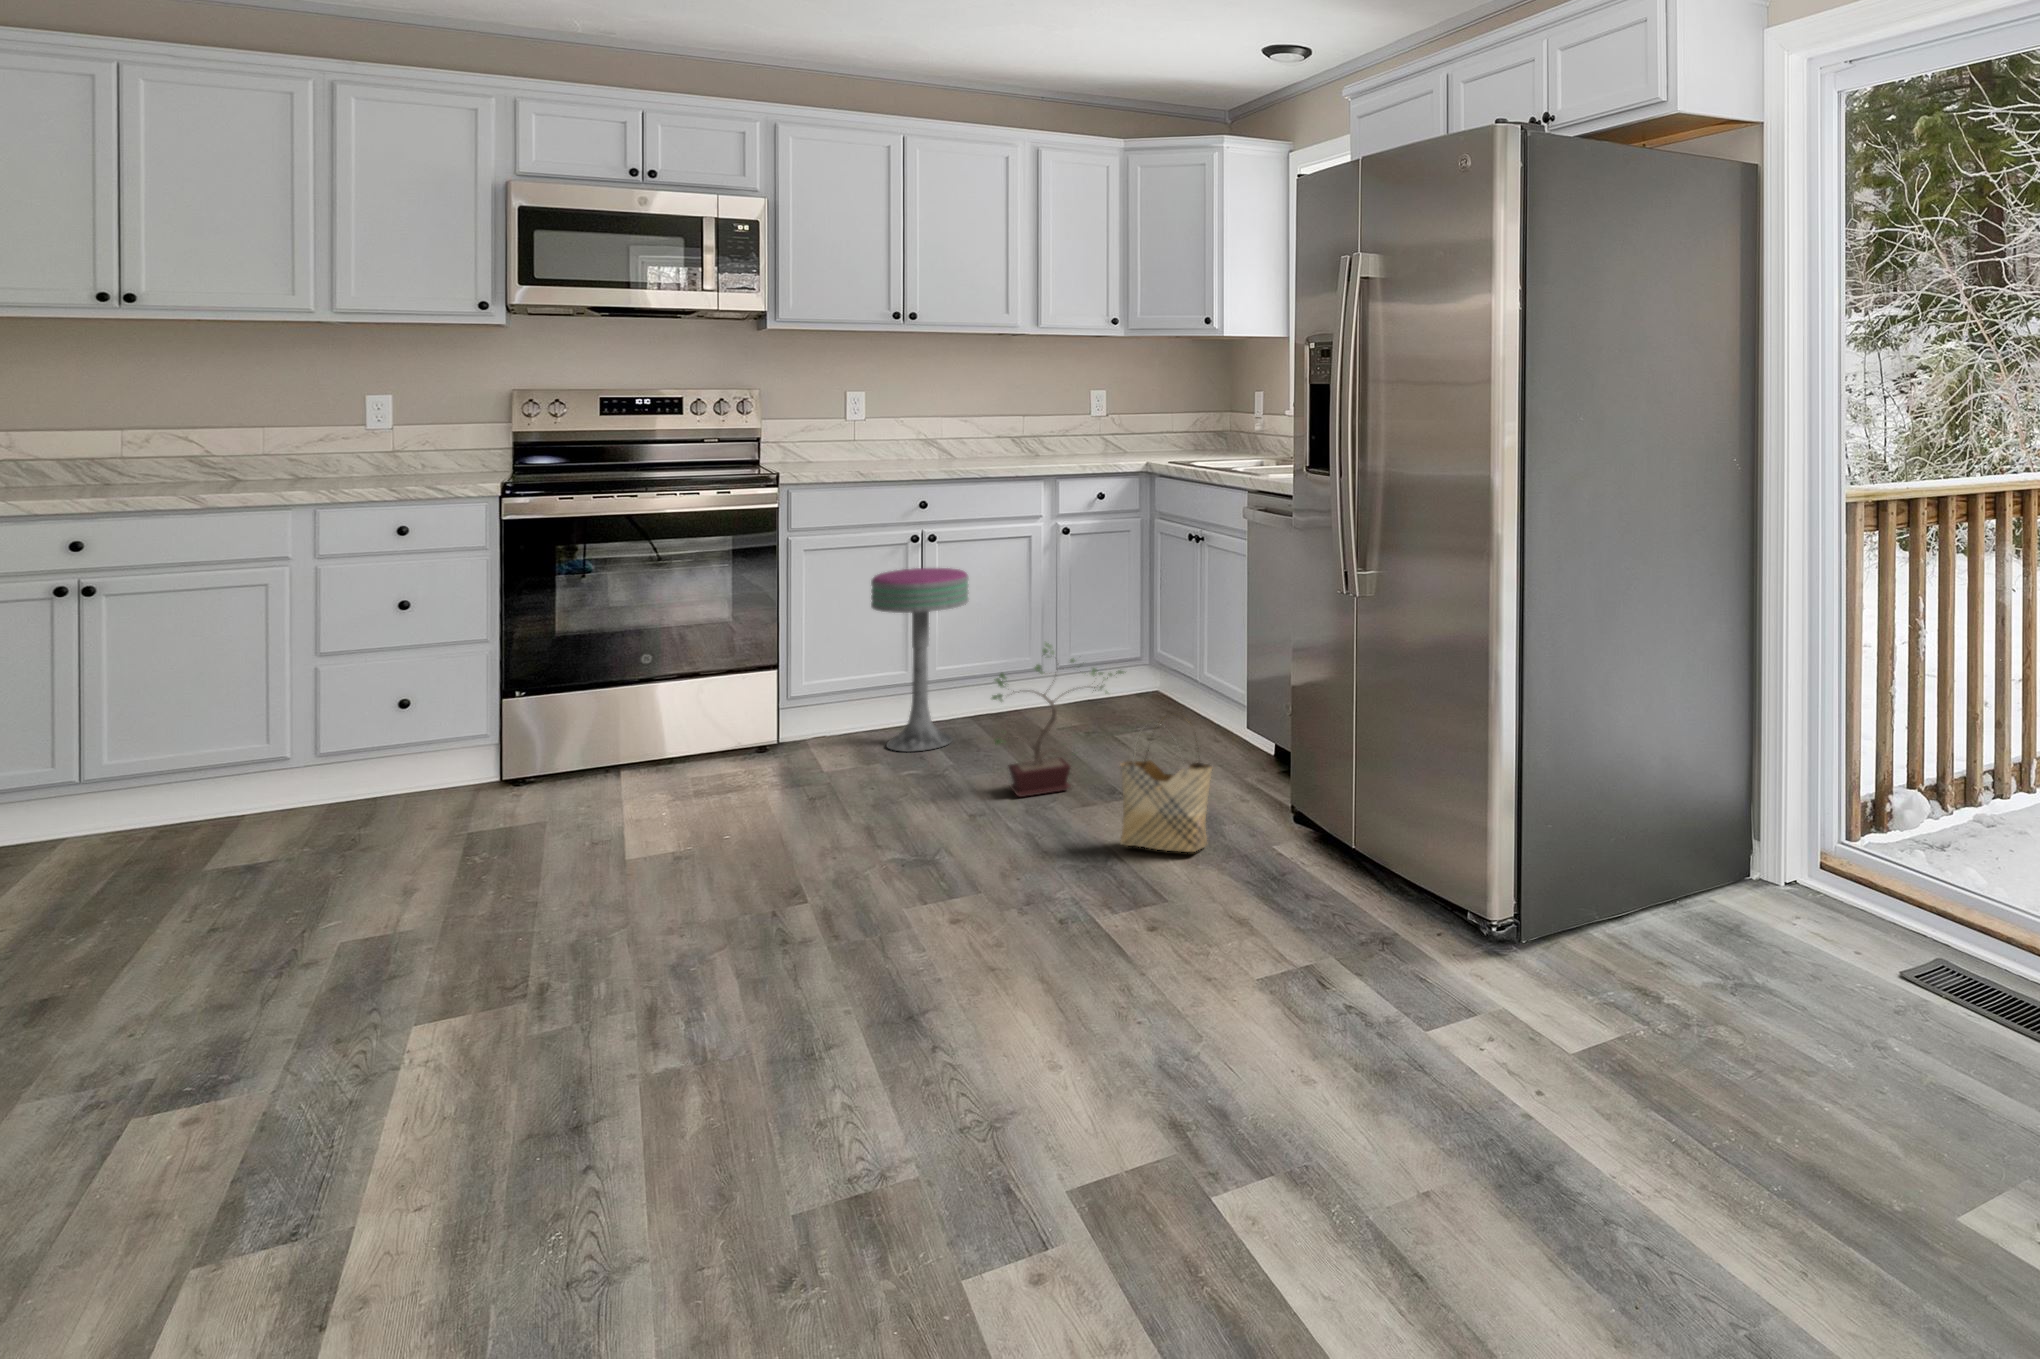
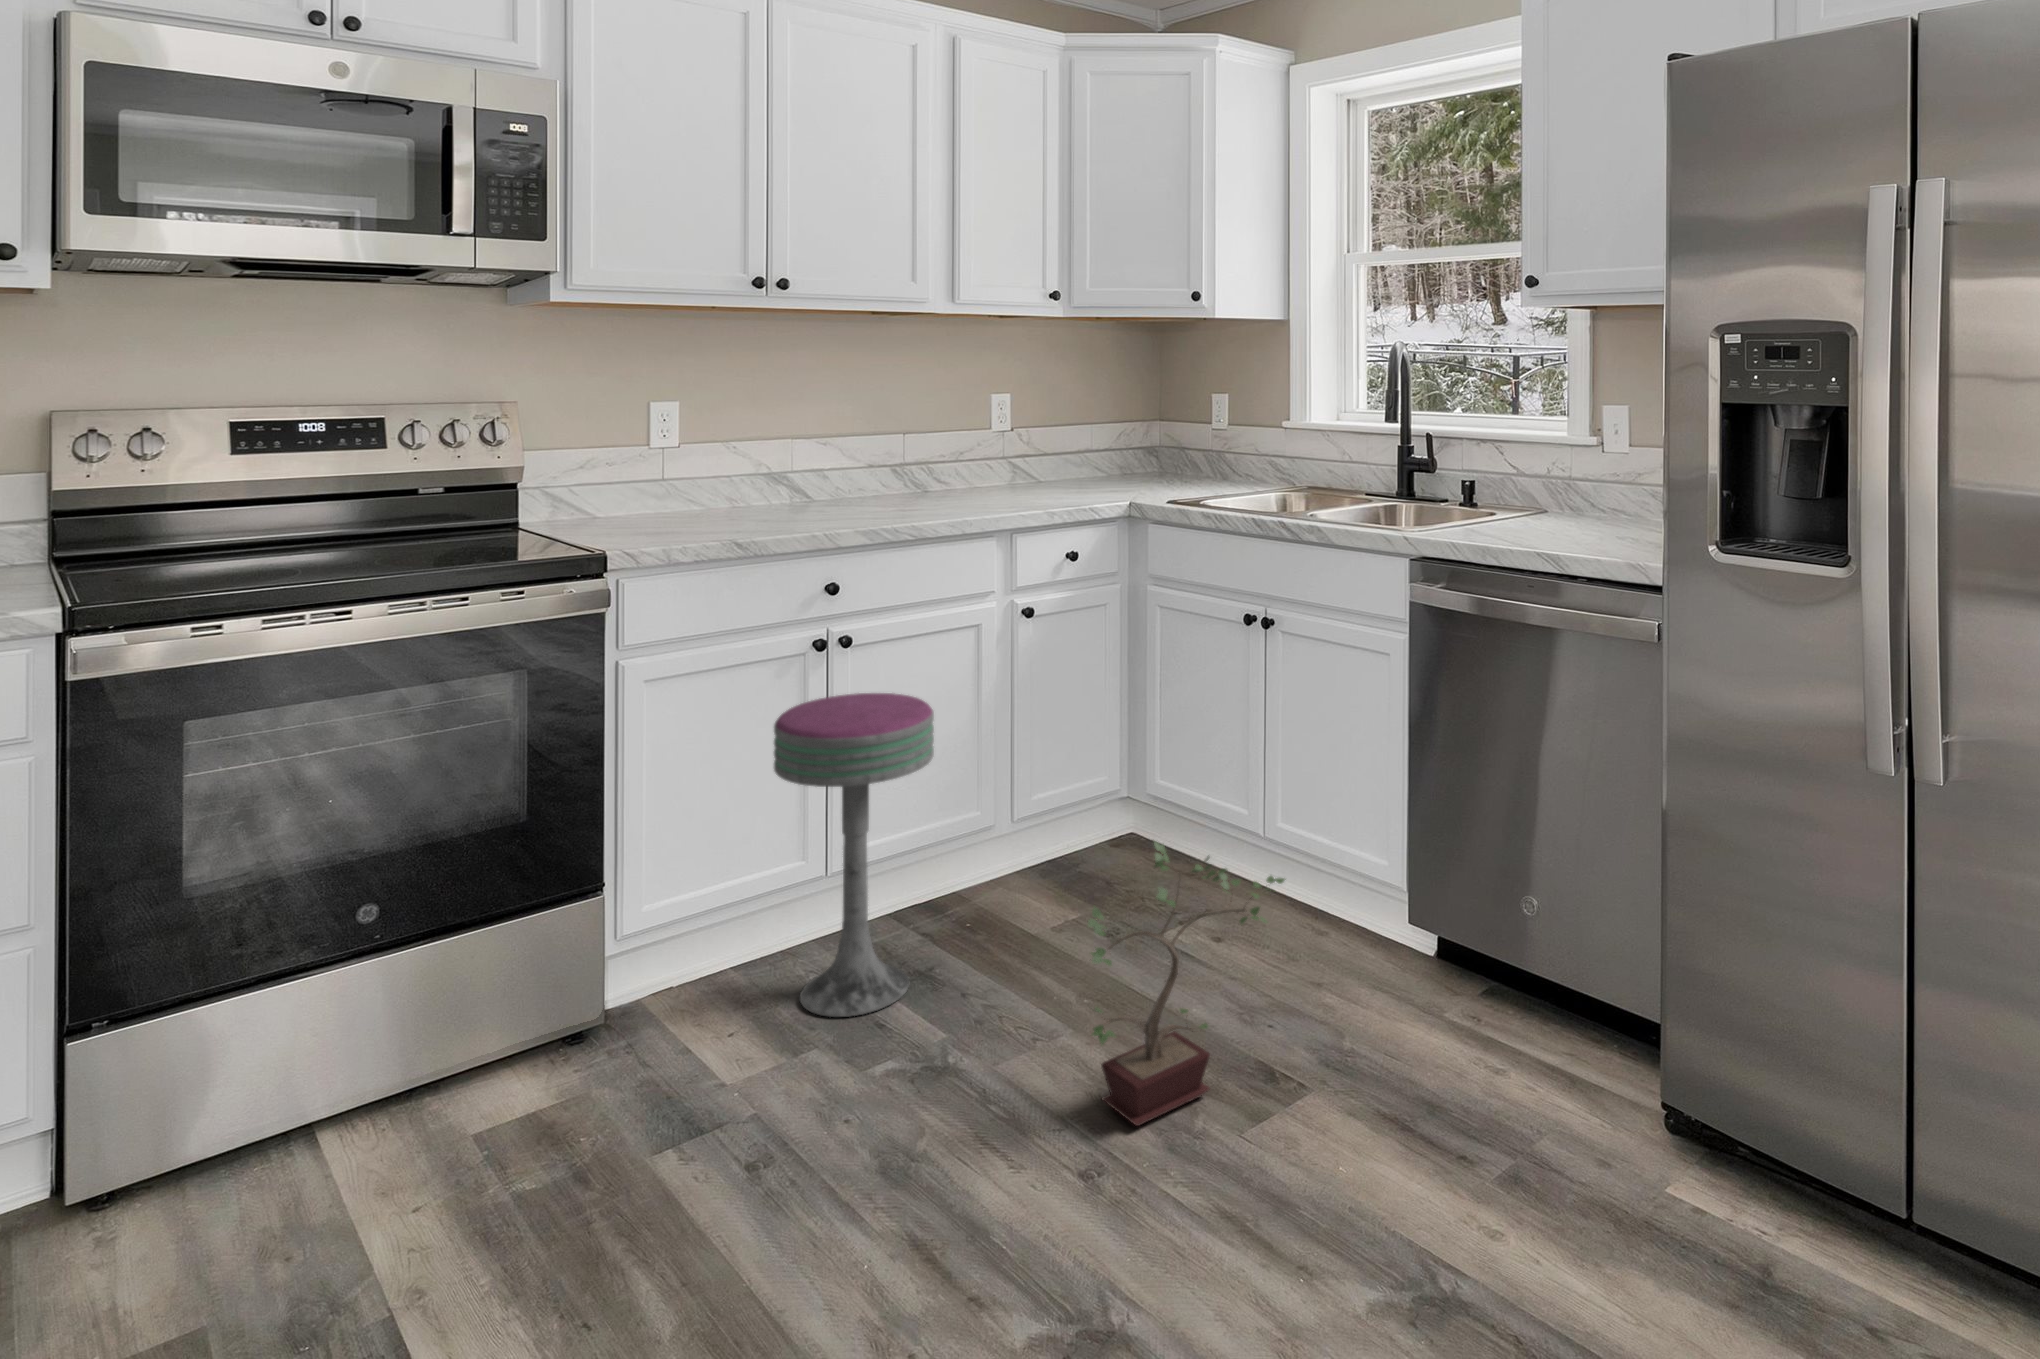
woven basket: present [1120,715,1212,852] -> none [1433,994,1603,1268]

